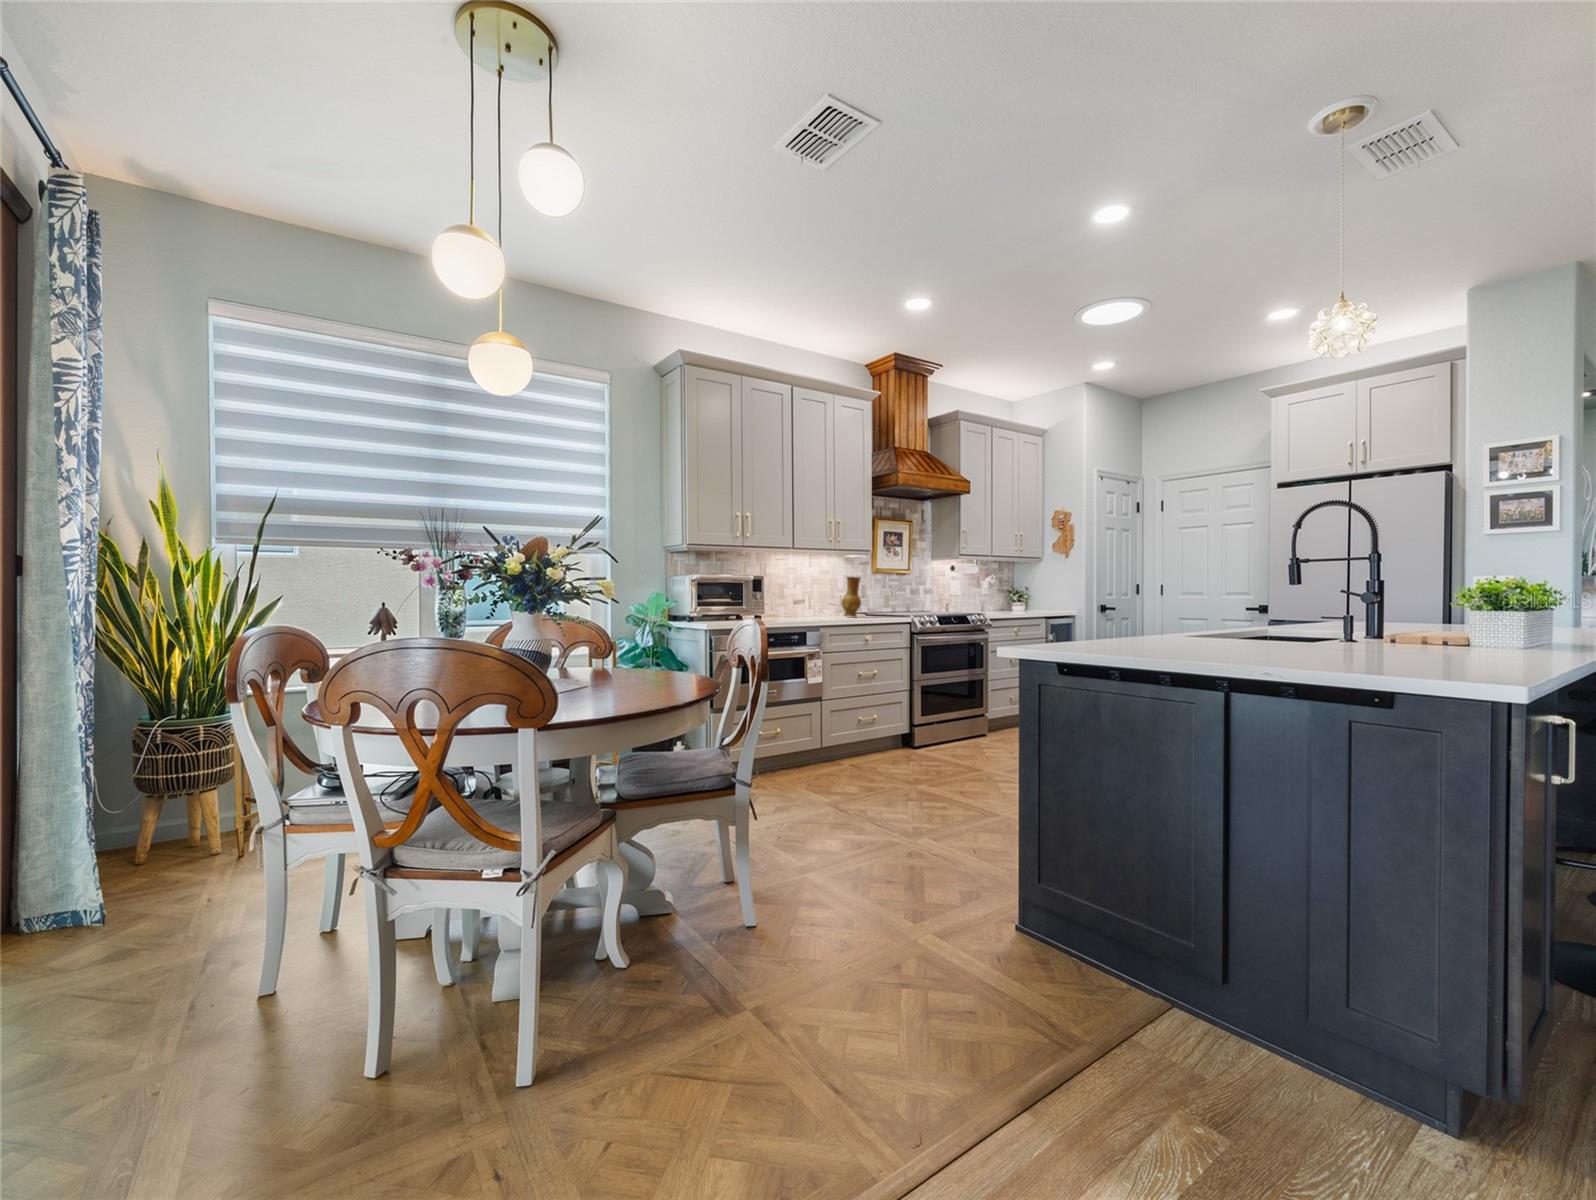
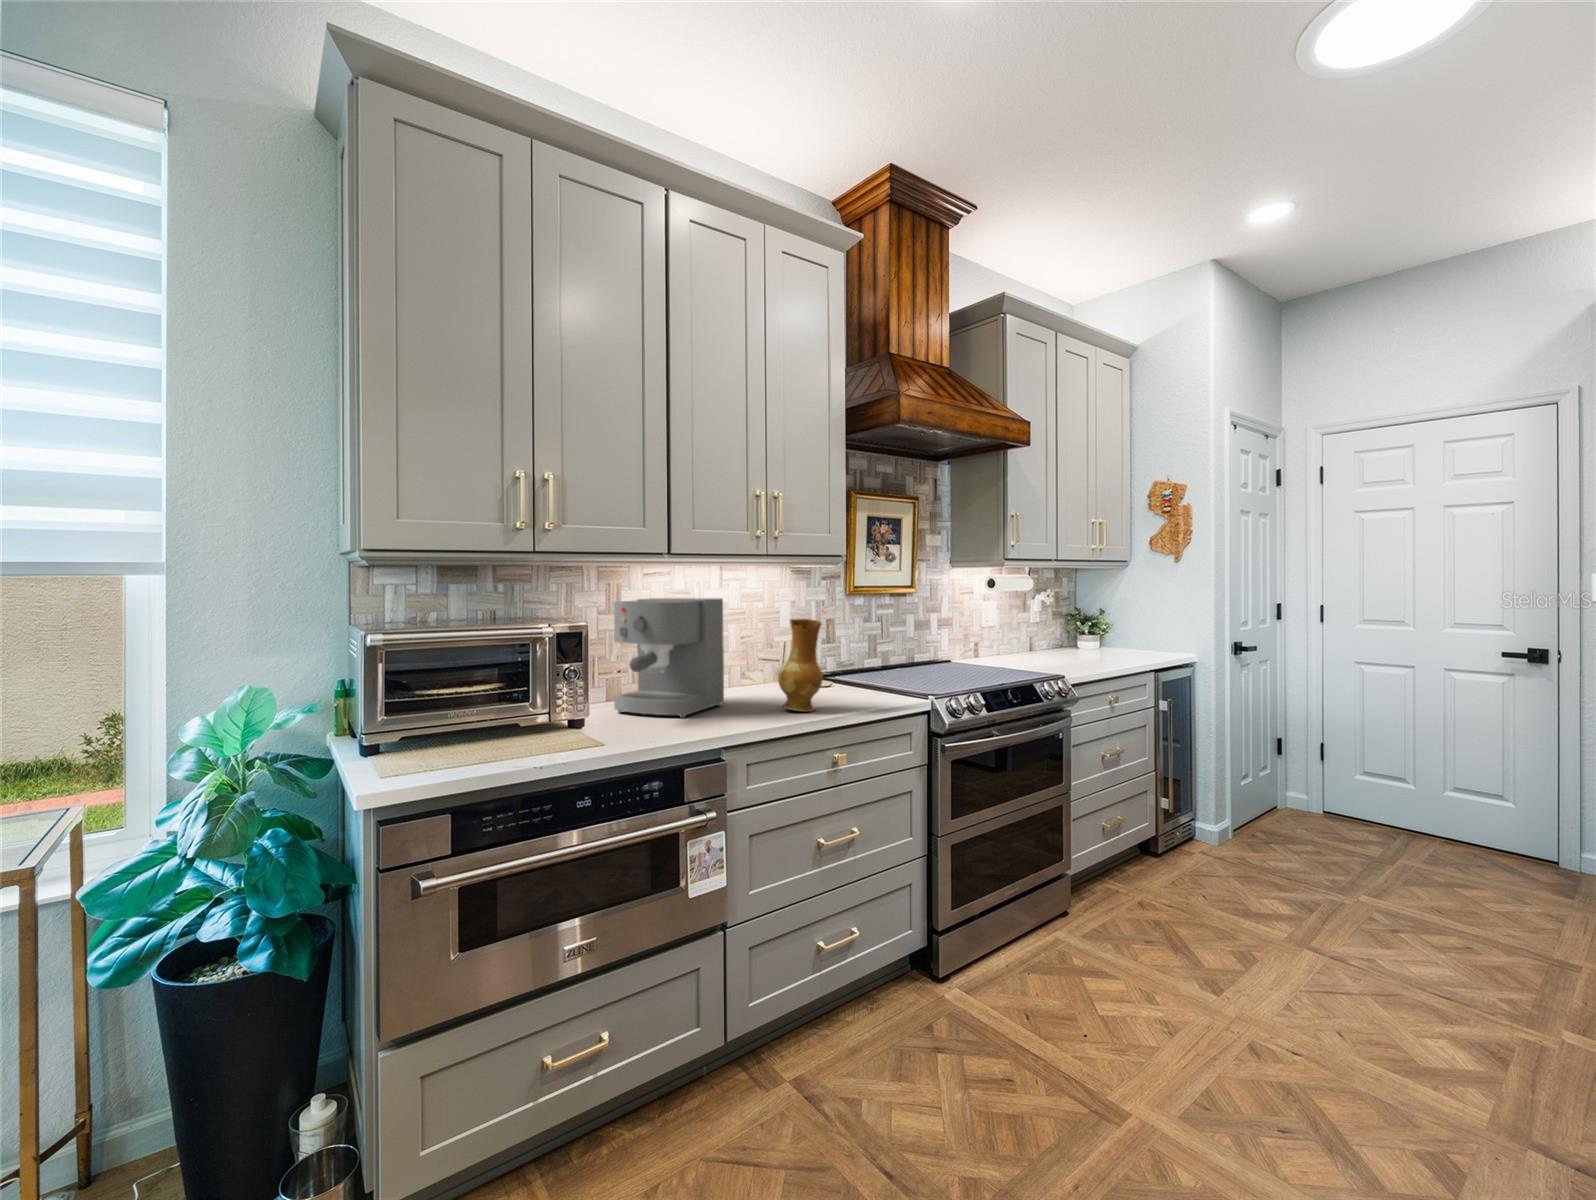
coffee maker: none [768,567,815,618] -> present [614,598,724,718]

